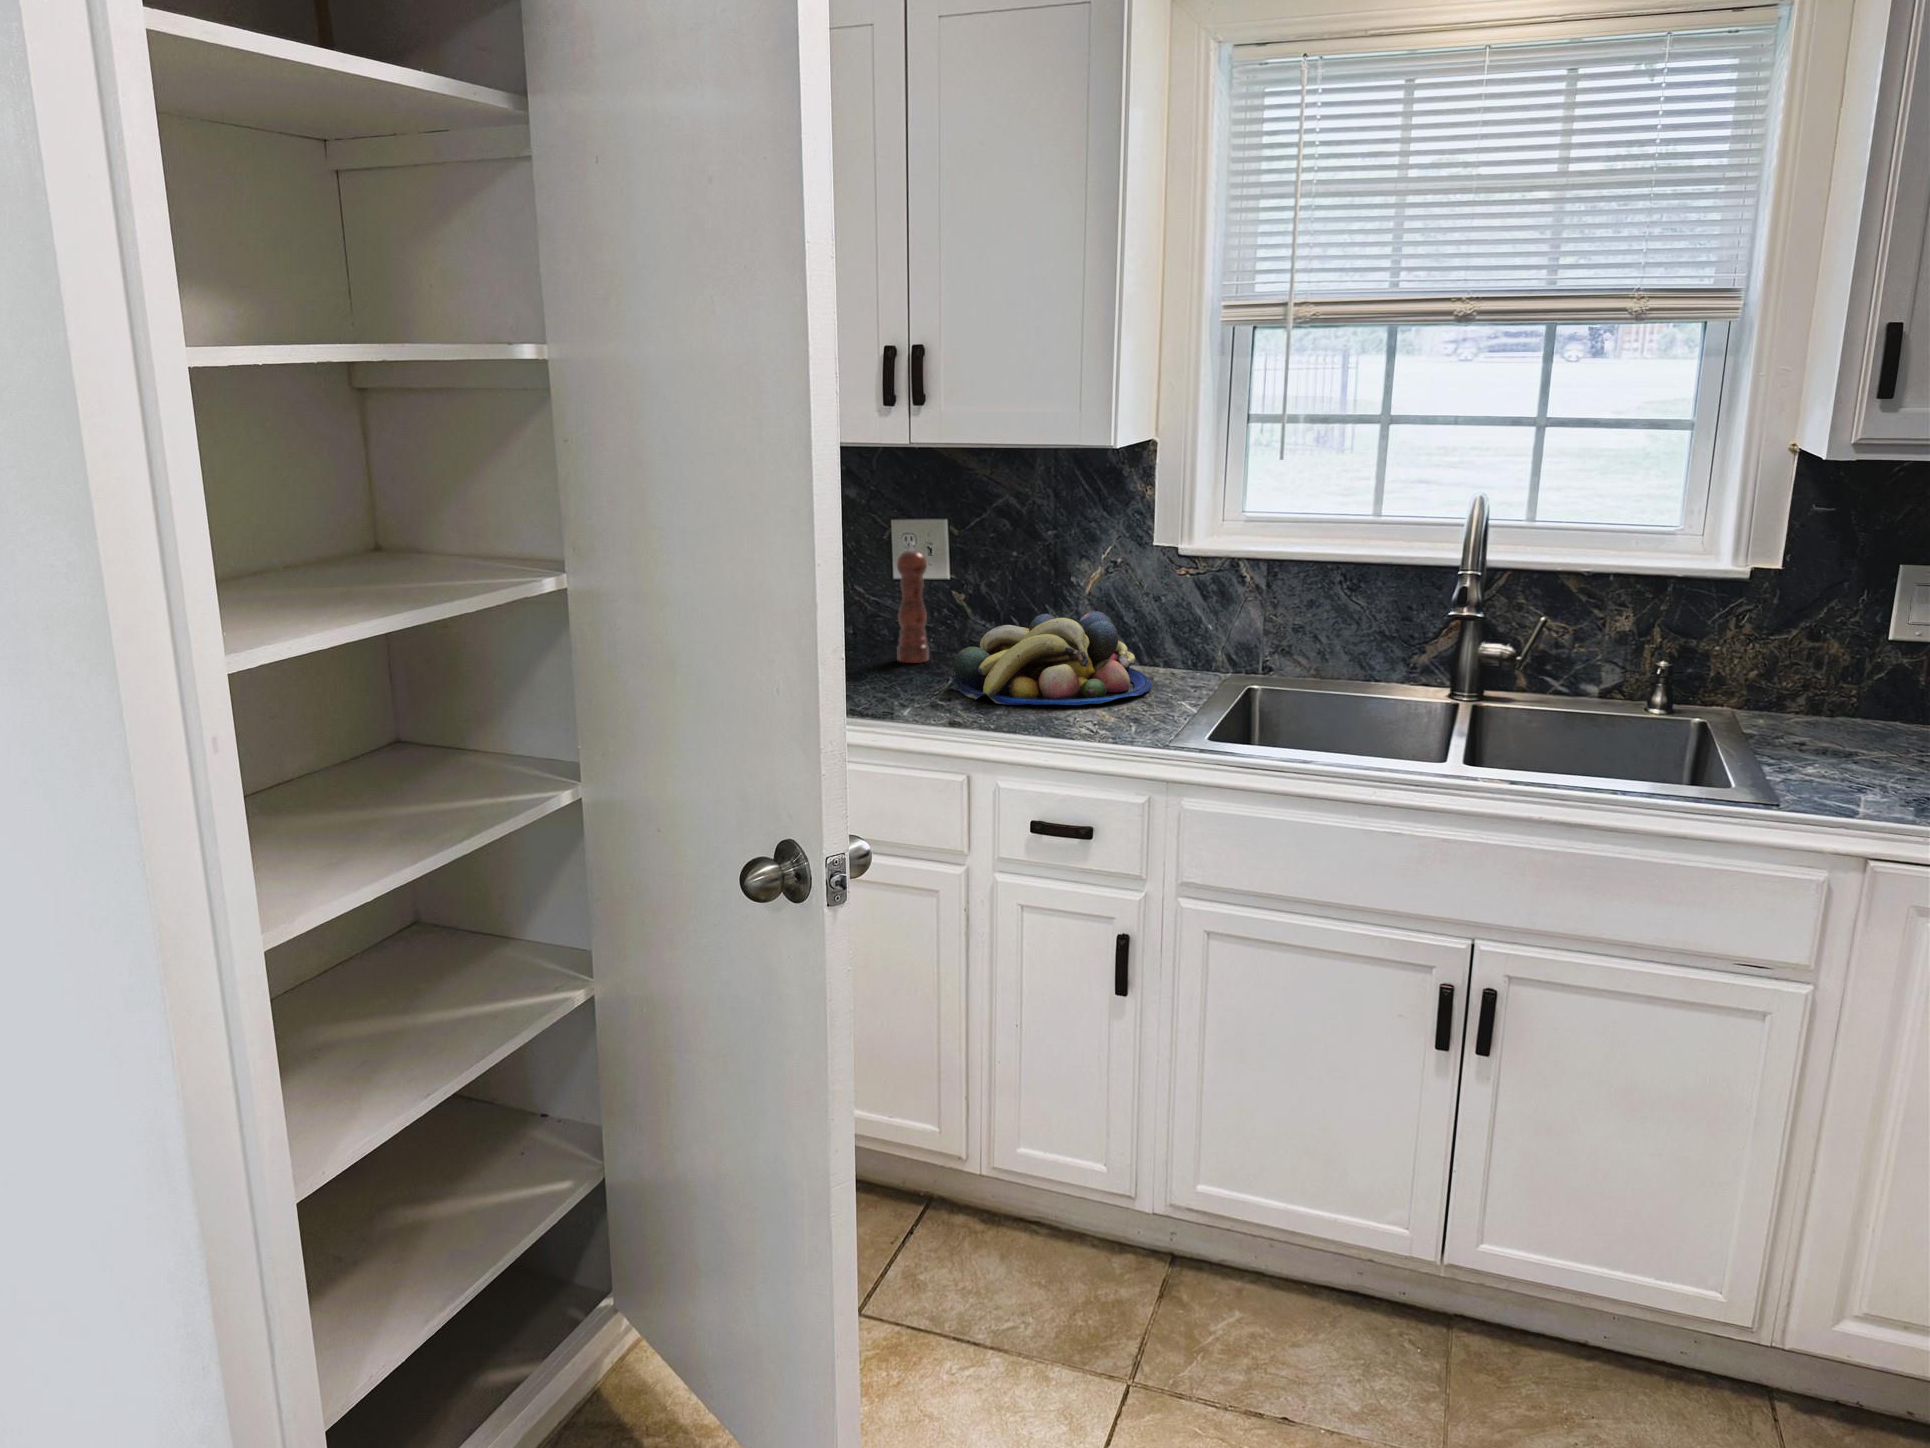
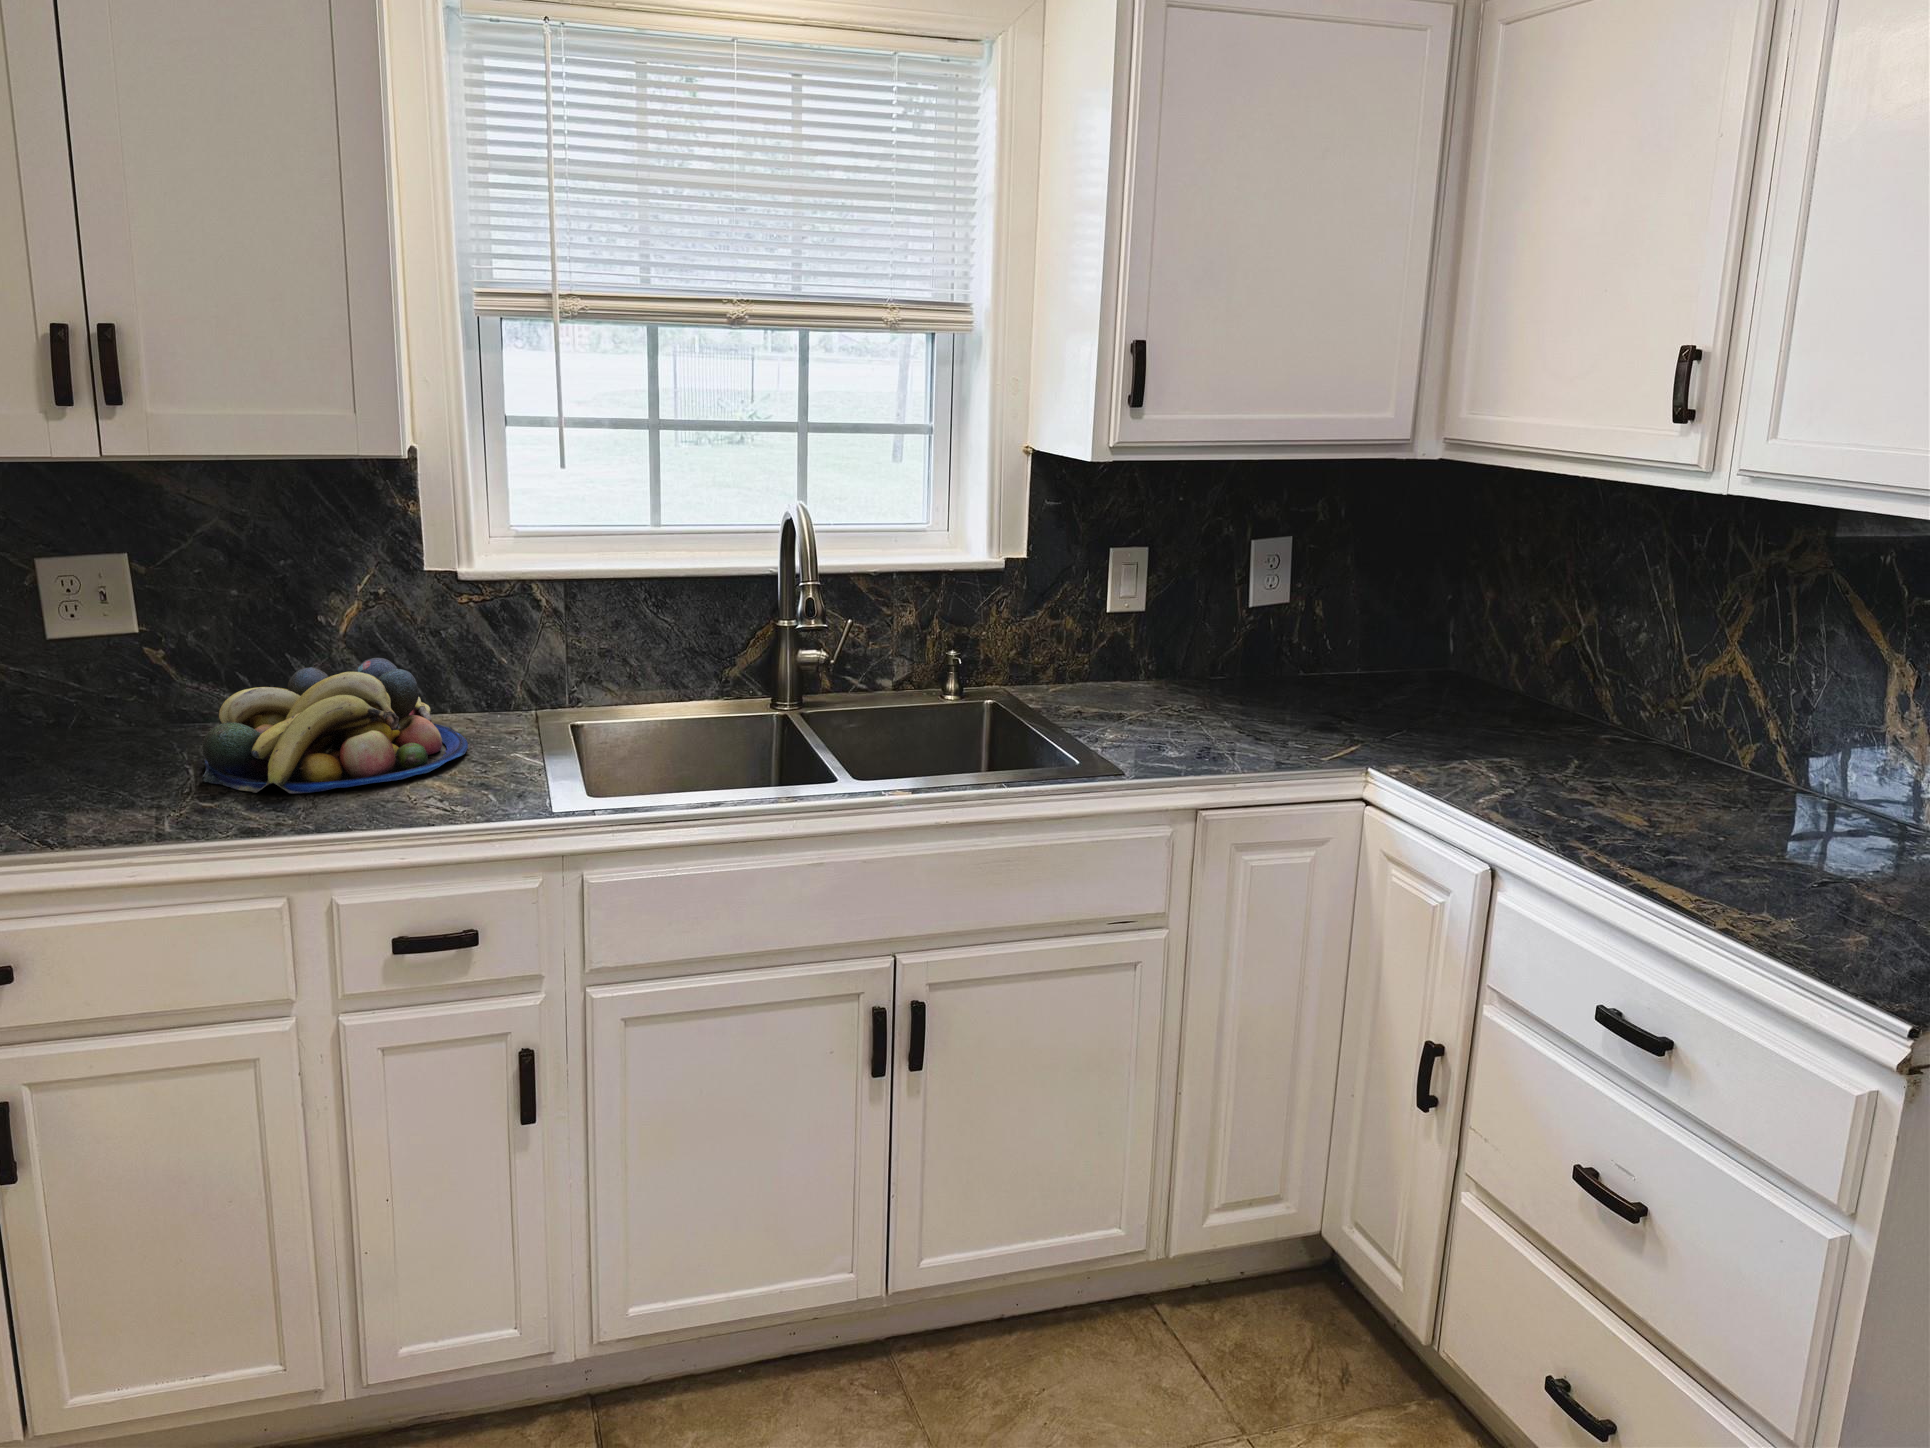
pepper mill: present [897,542,929,663] -> none [68,589,131,754]

